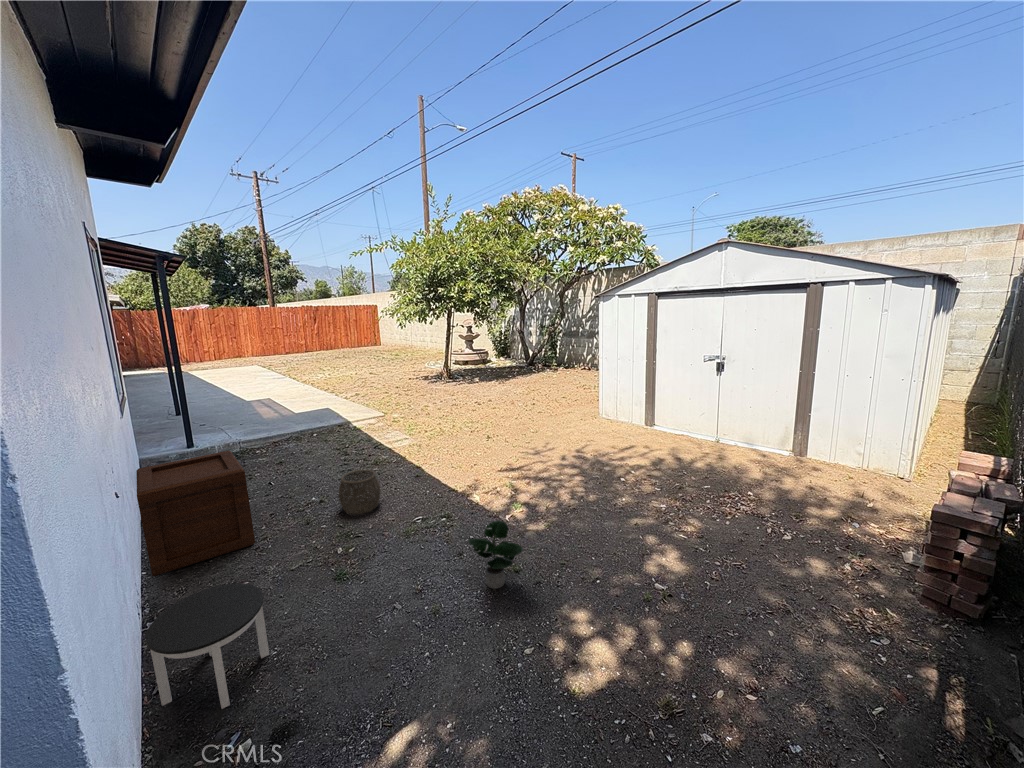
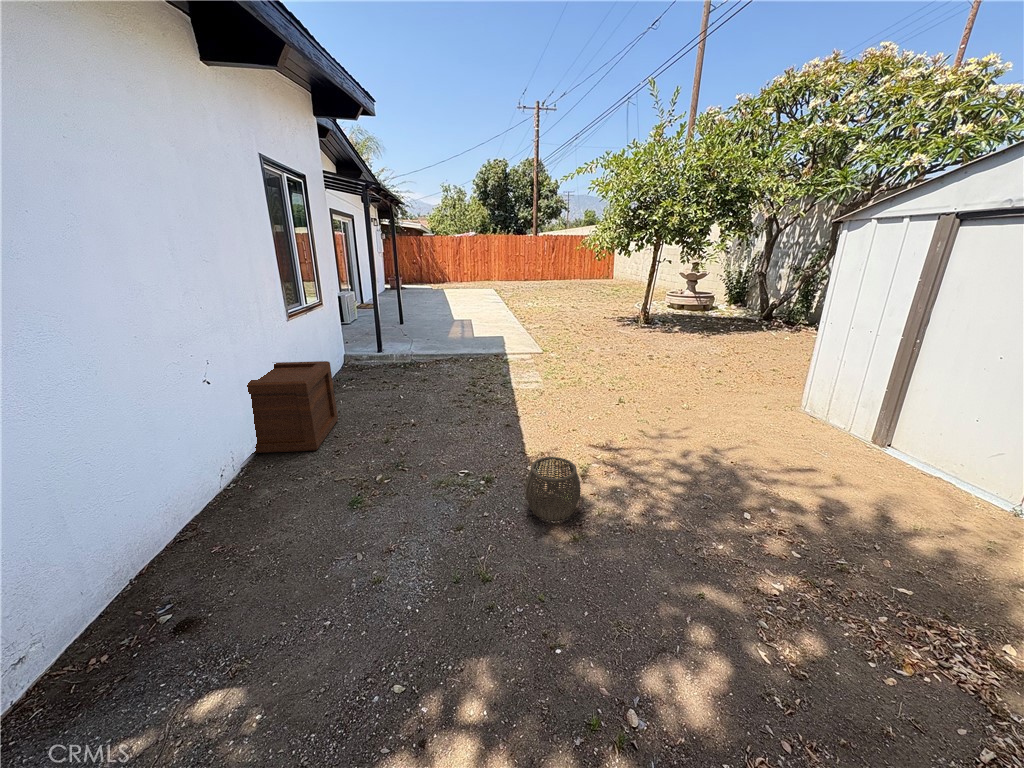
woven basket: present [339,470,381,514] -> present [525,457,581,521]
potted plant: present [469,521,523,589] -> none [393,518,459,603]
round table: present [146,583,269,709] -> none [86,486,211,598]

